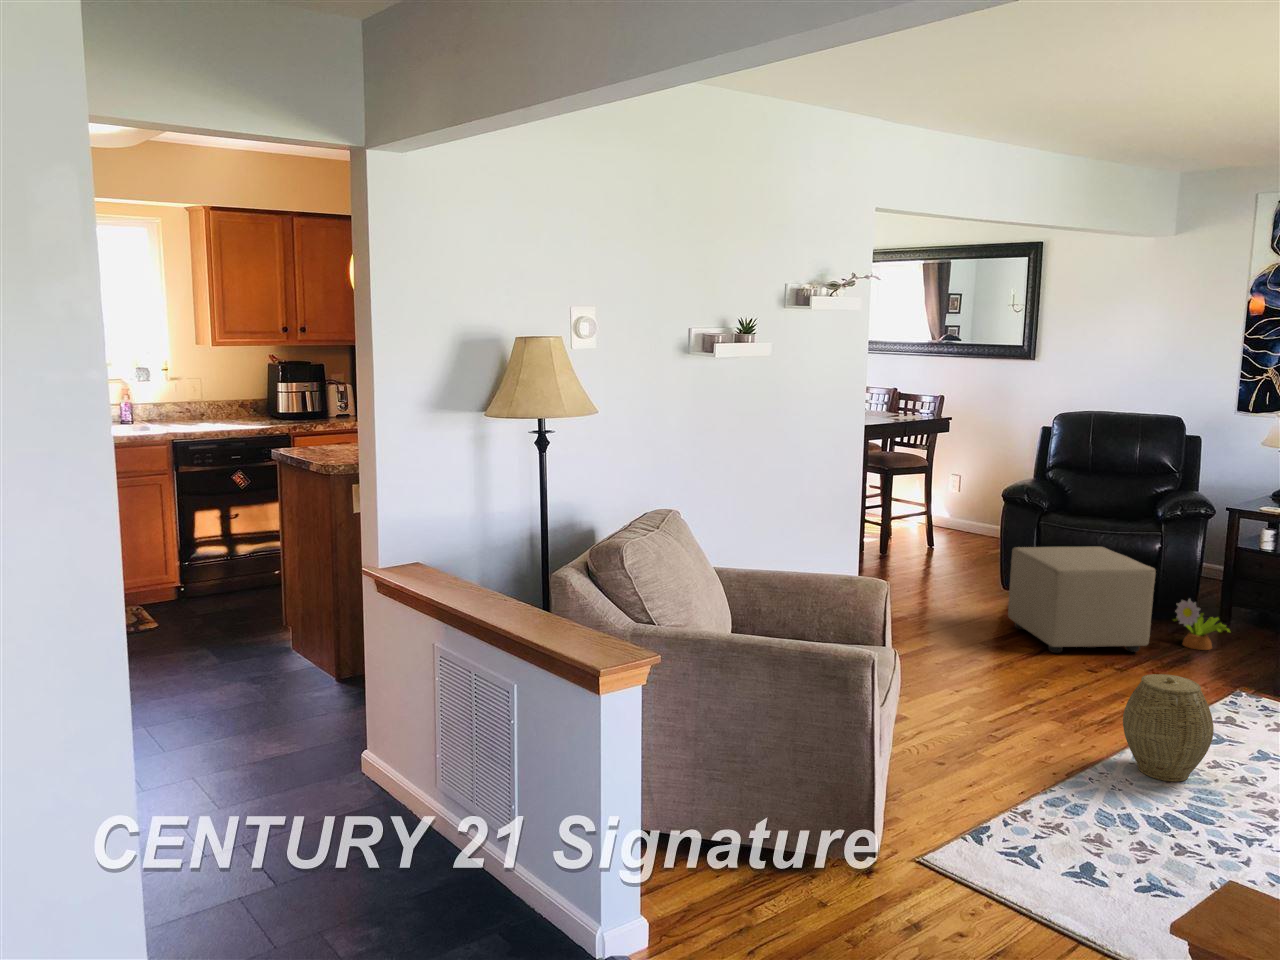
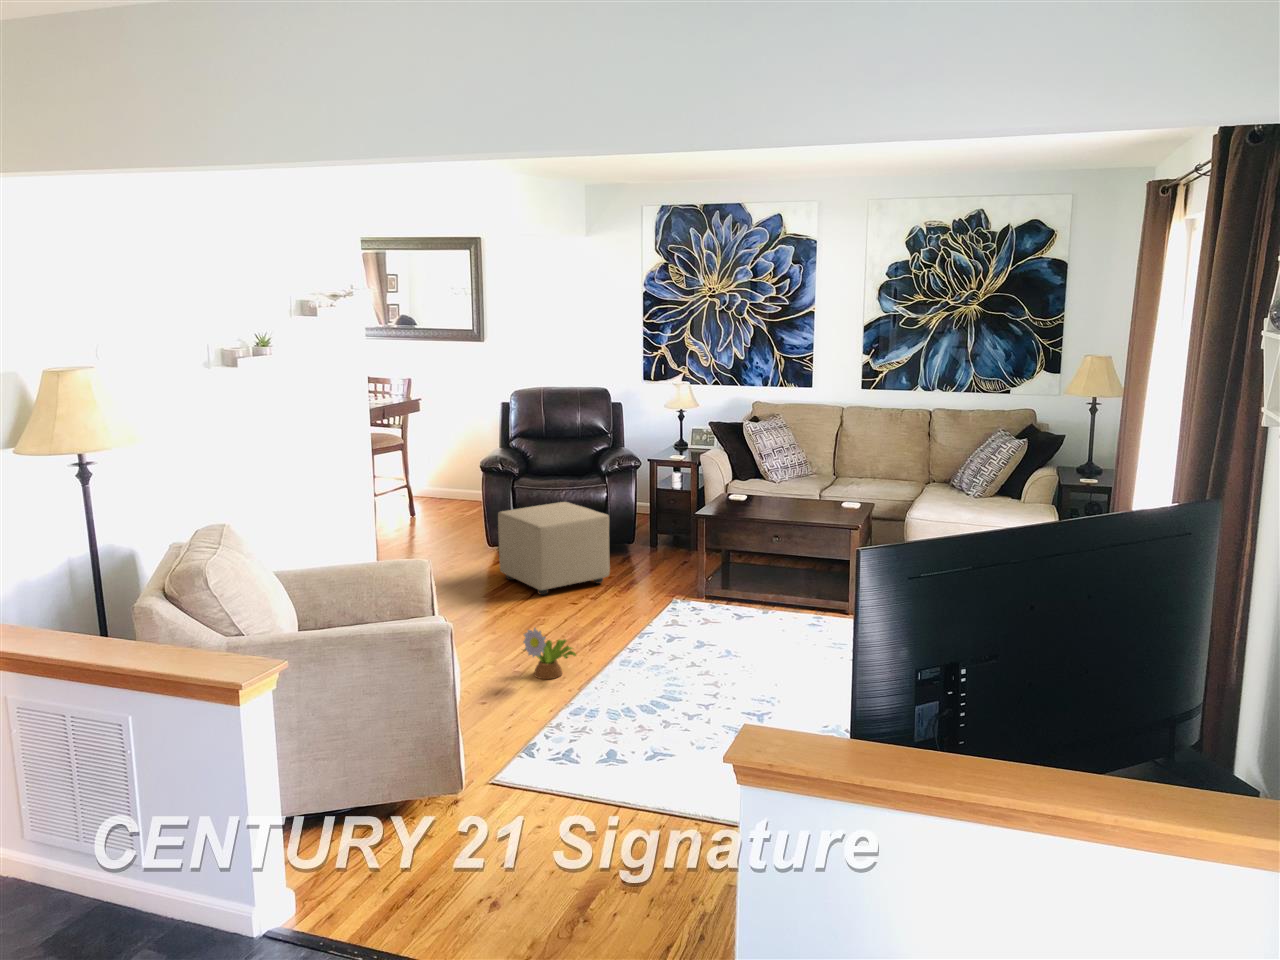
decorative plant: present [1174,599,1230,650] -> present [523,628,576,679]
woven basket: present [1123,674,1214,782] -> none [611,598,672,678]

